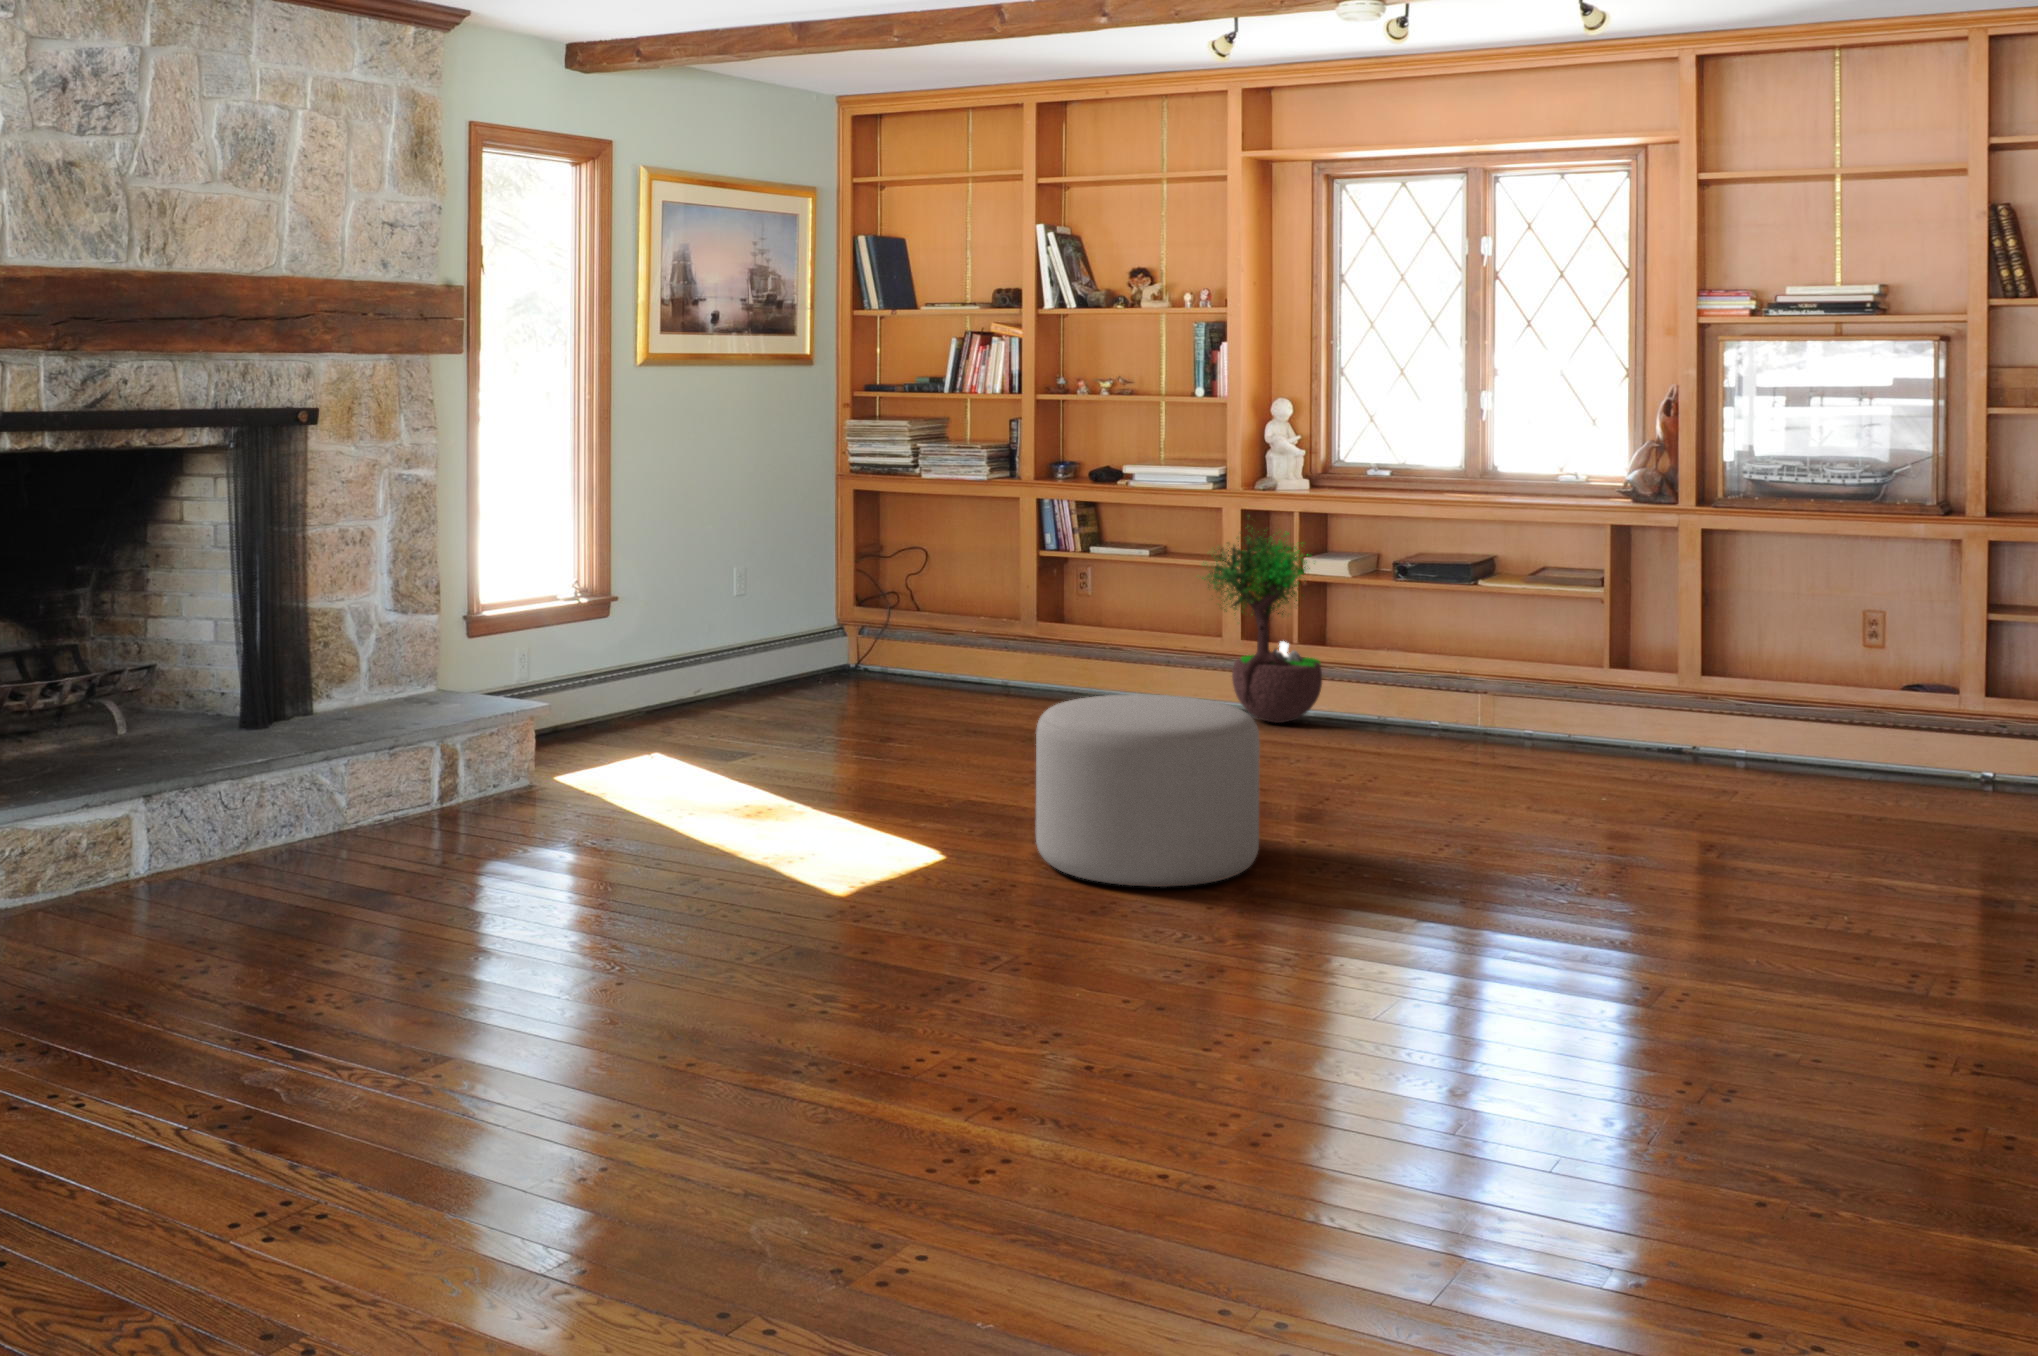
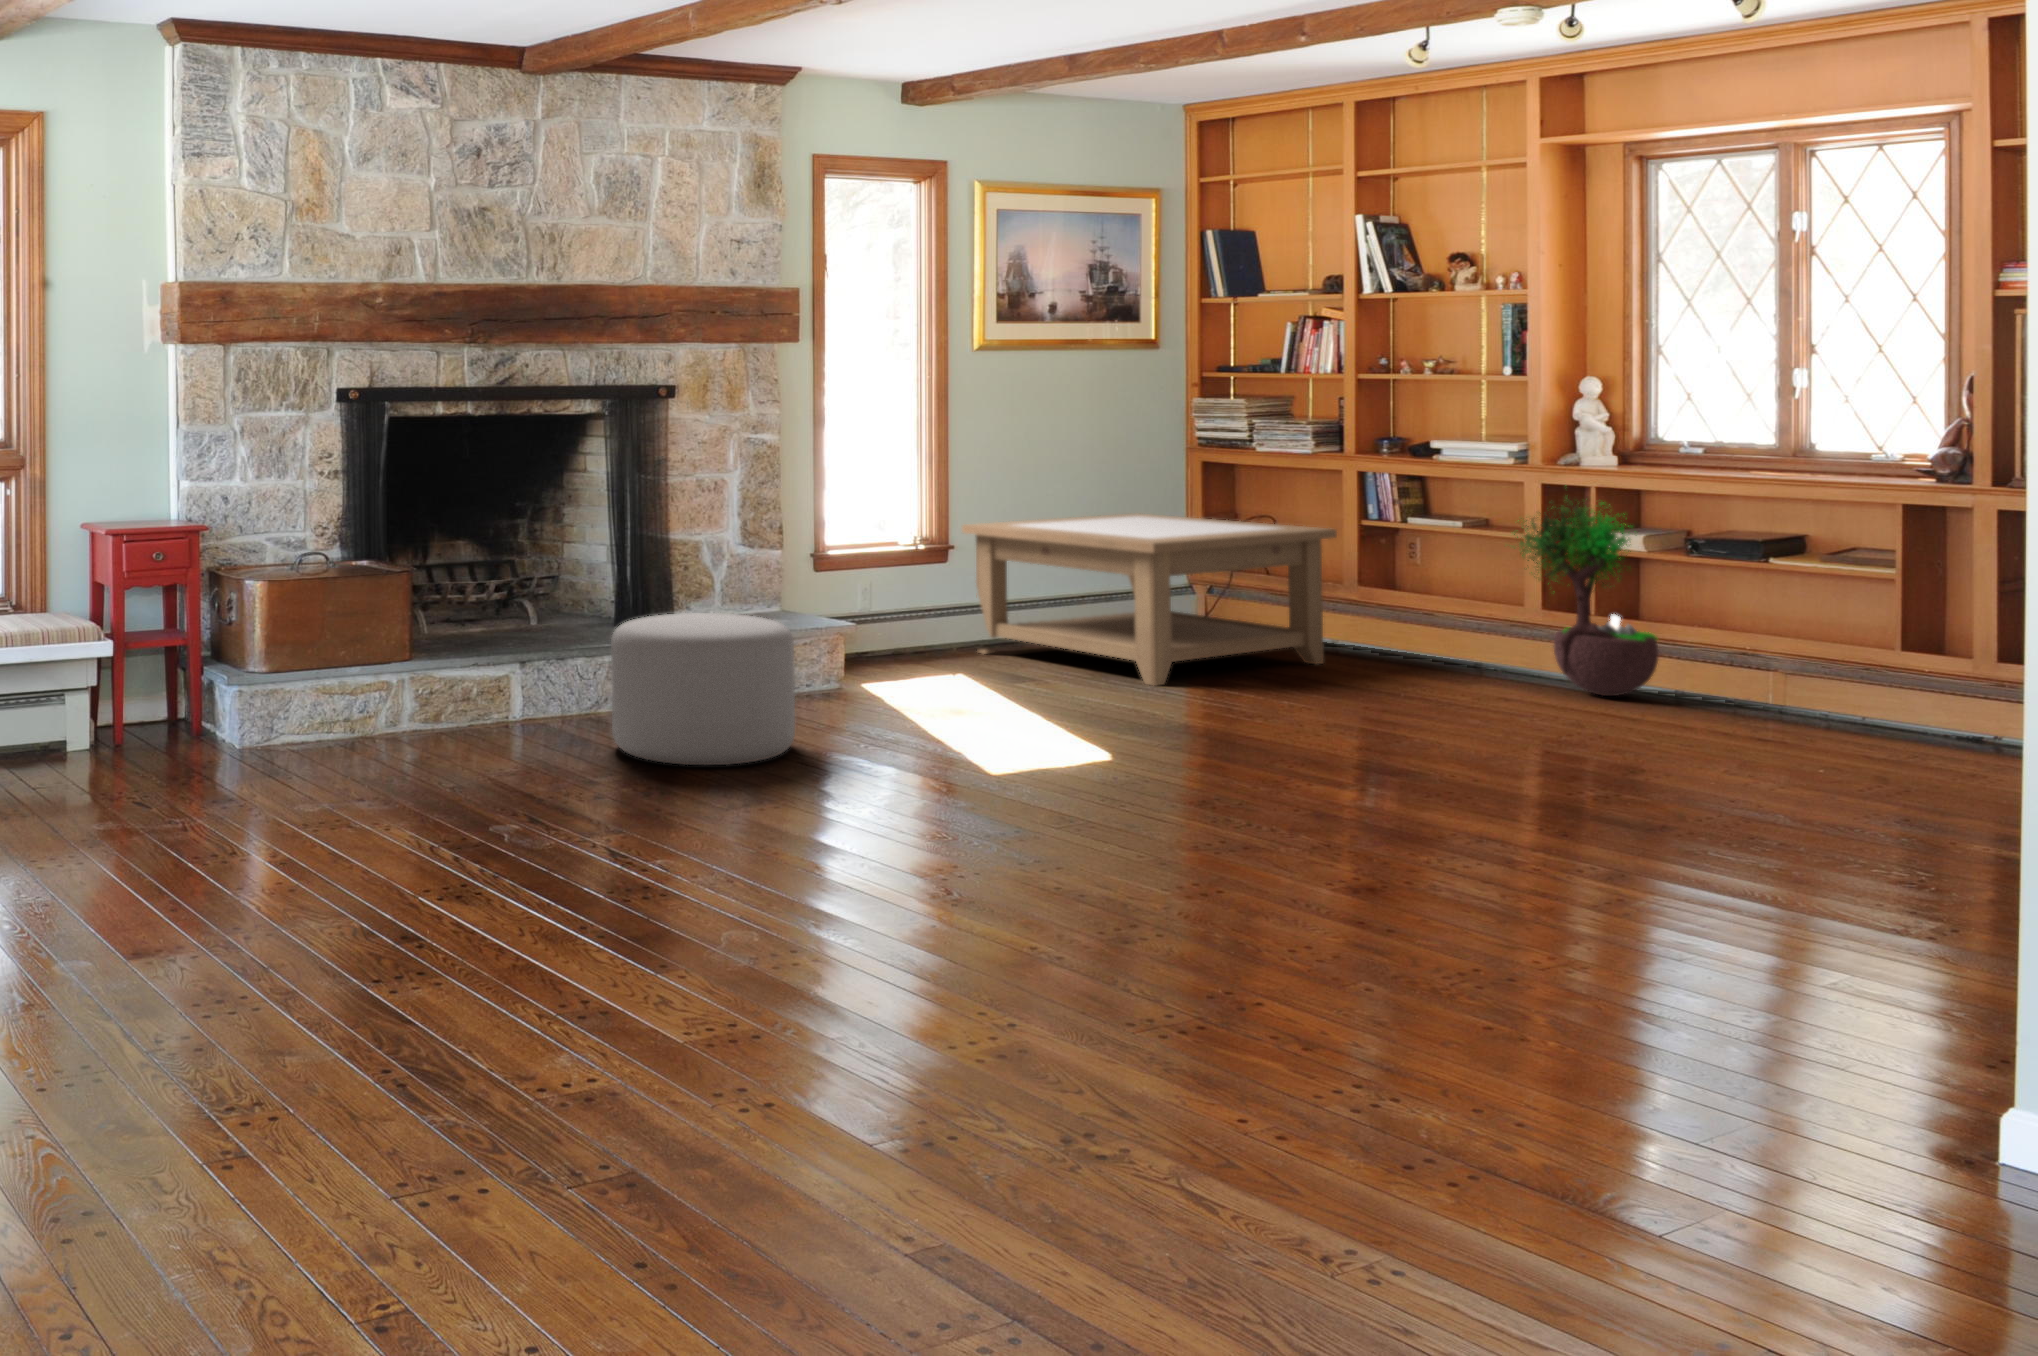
coffee table: none [633,548,1024,747] -> present [962,513,1337,686]
ottoman: present [1036,694,1260,887] -> present [611,613,795,765]

